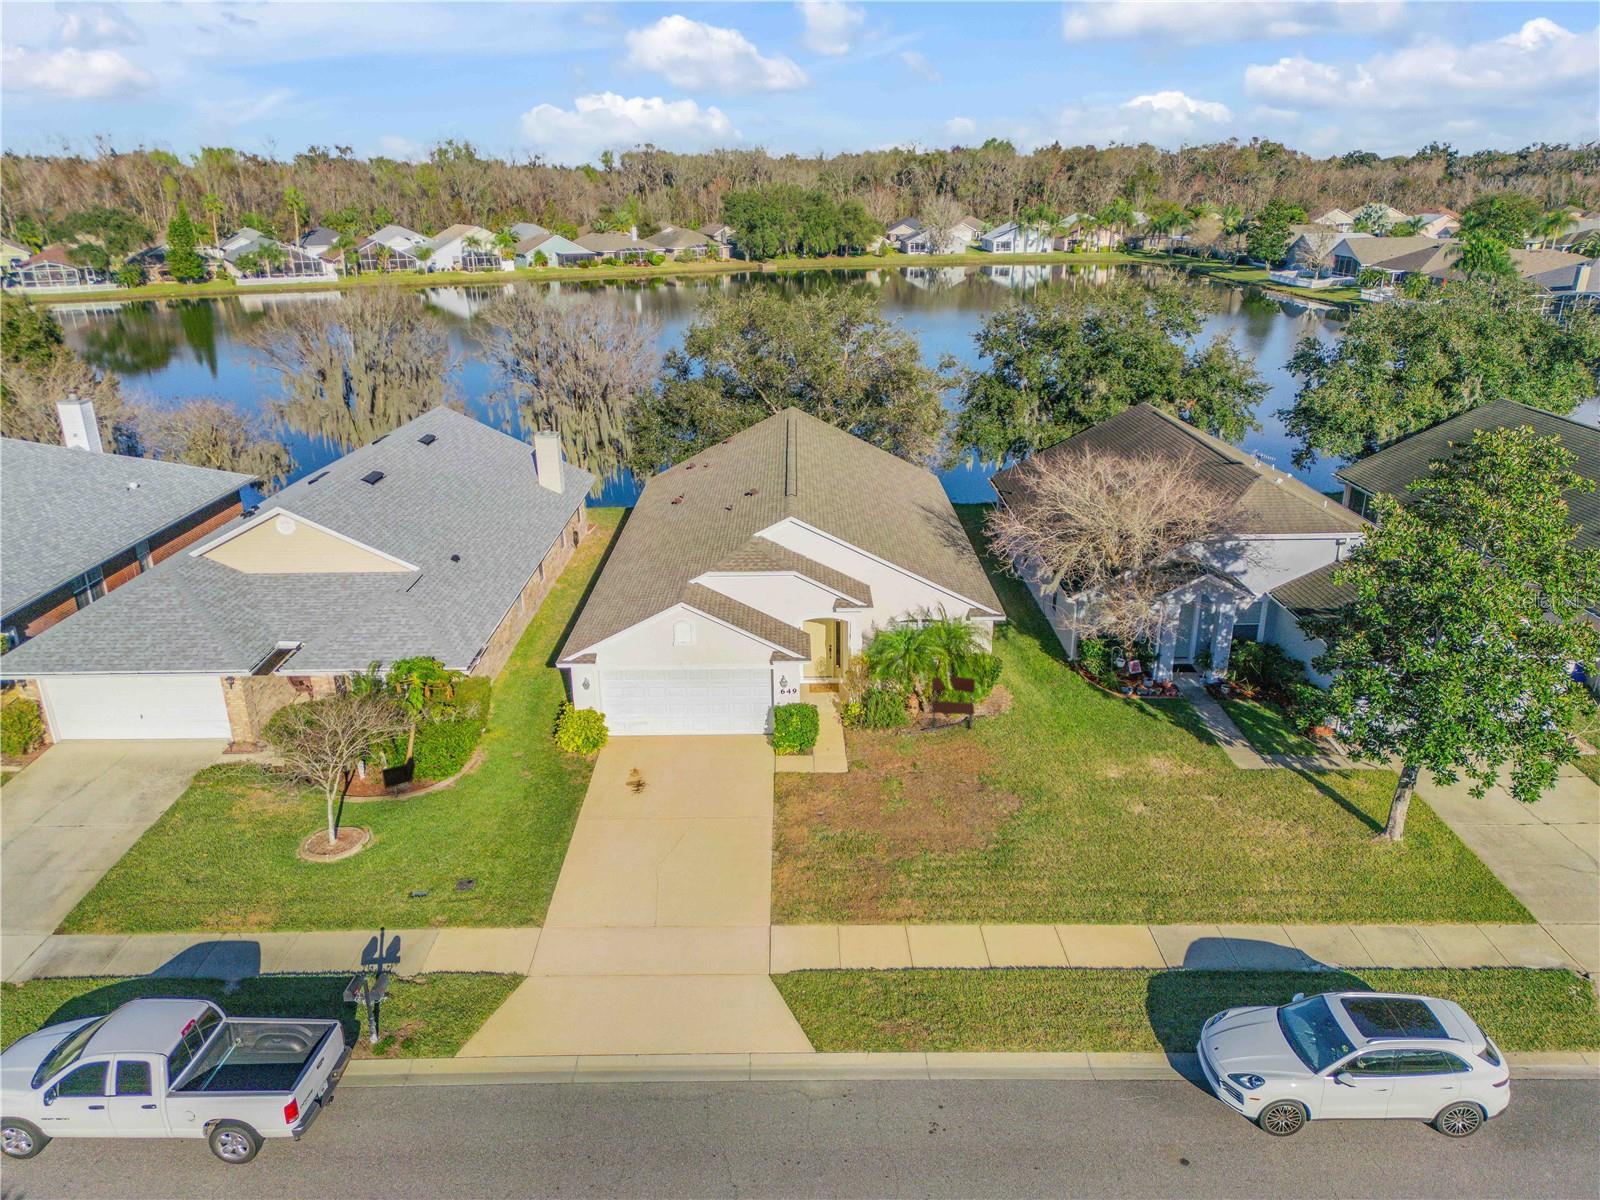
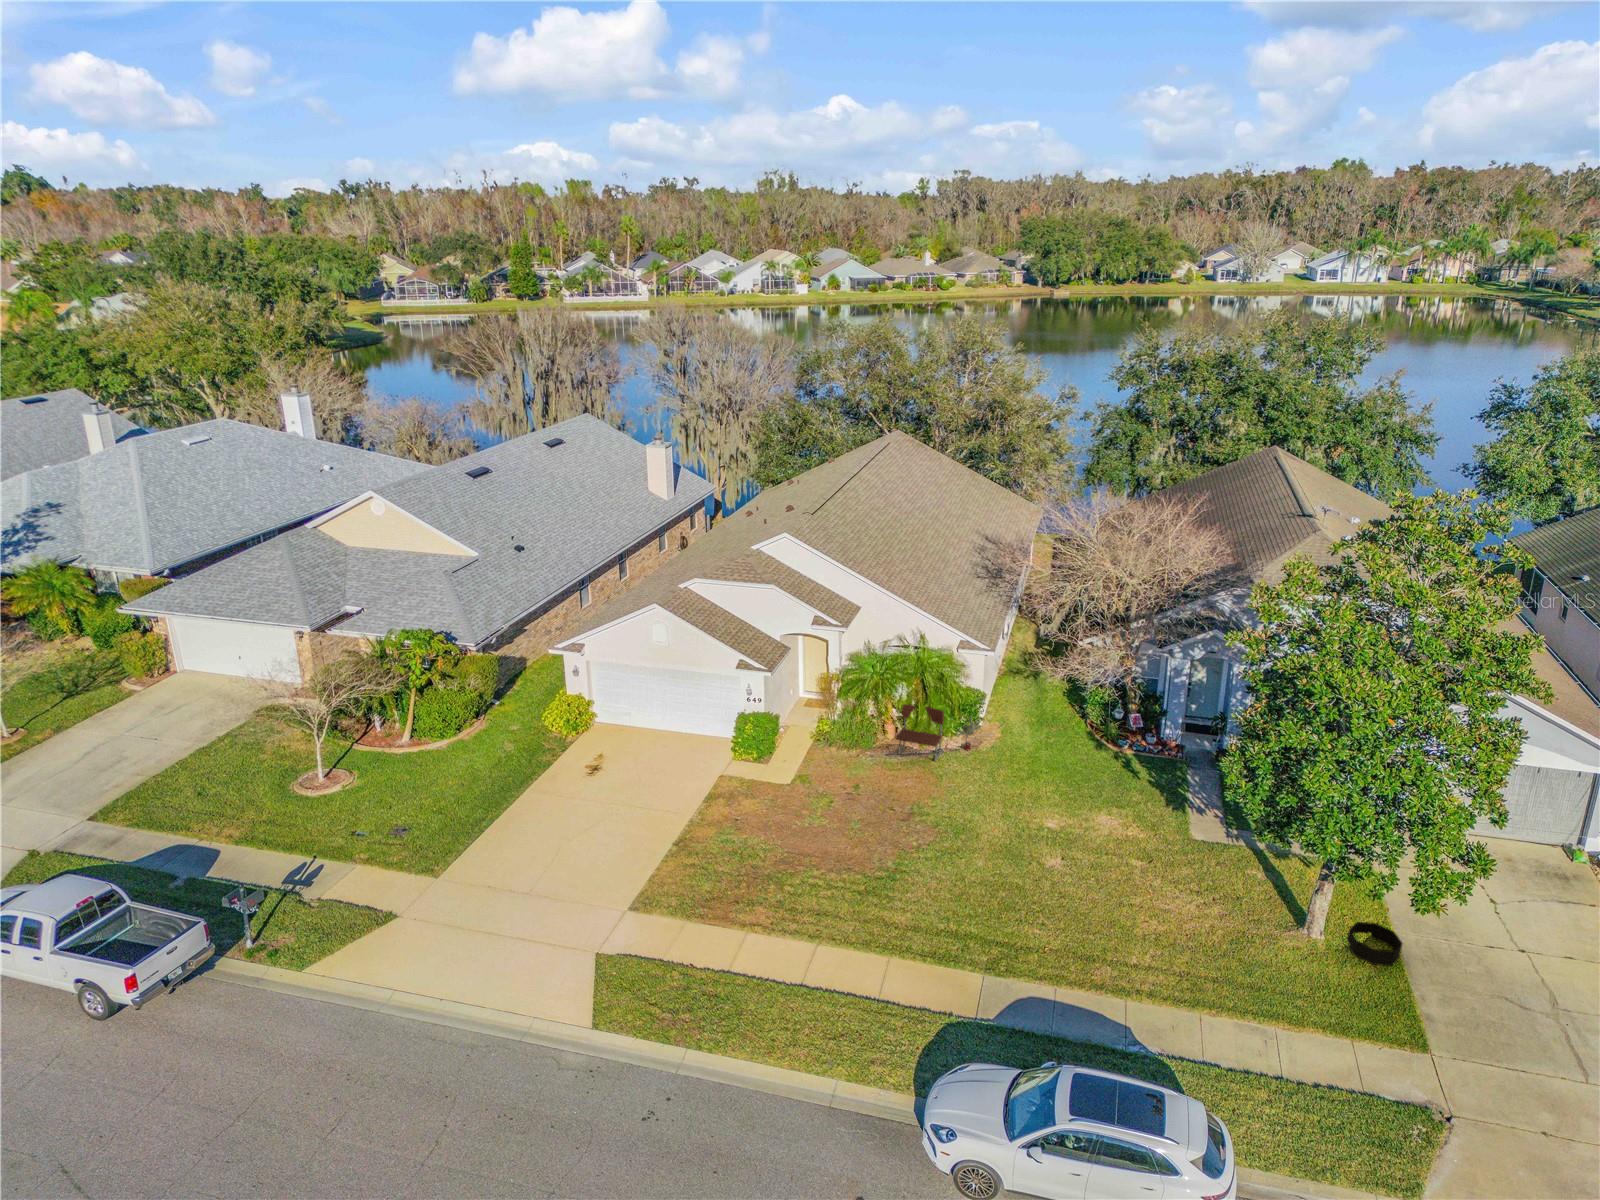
potted tree: none [982,681,1004,714] -> present [957,718,981,750]
lounge chair: present [382,757,415,796] -> none [380,717,413,751]
basket: none [1404,814,1452,850] -> present [1347,922,1403,966]

